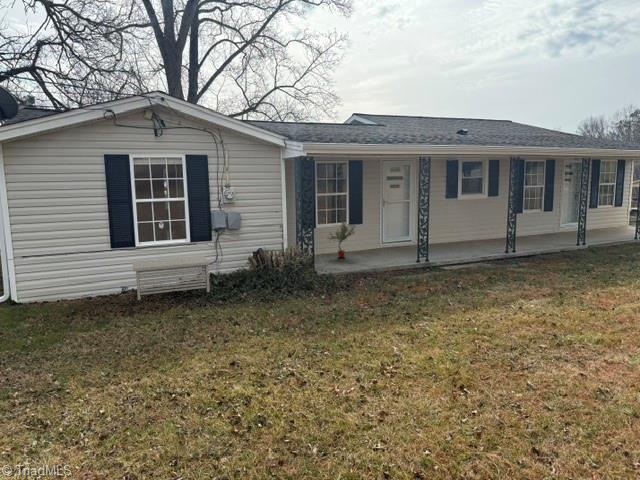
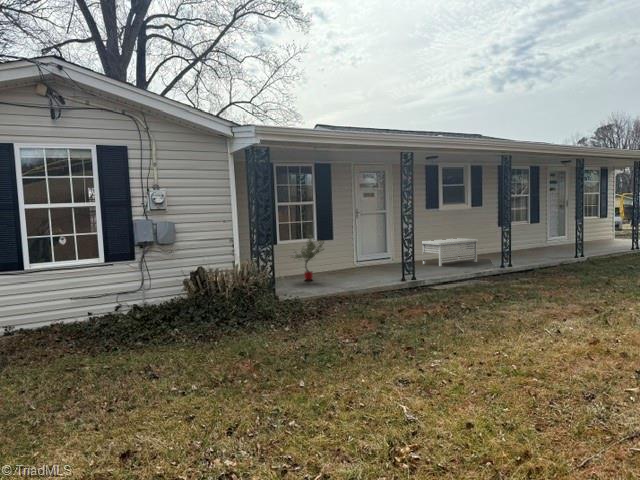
storage bench: present [132,256,210,300] -> present [422,238,478,266]

